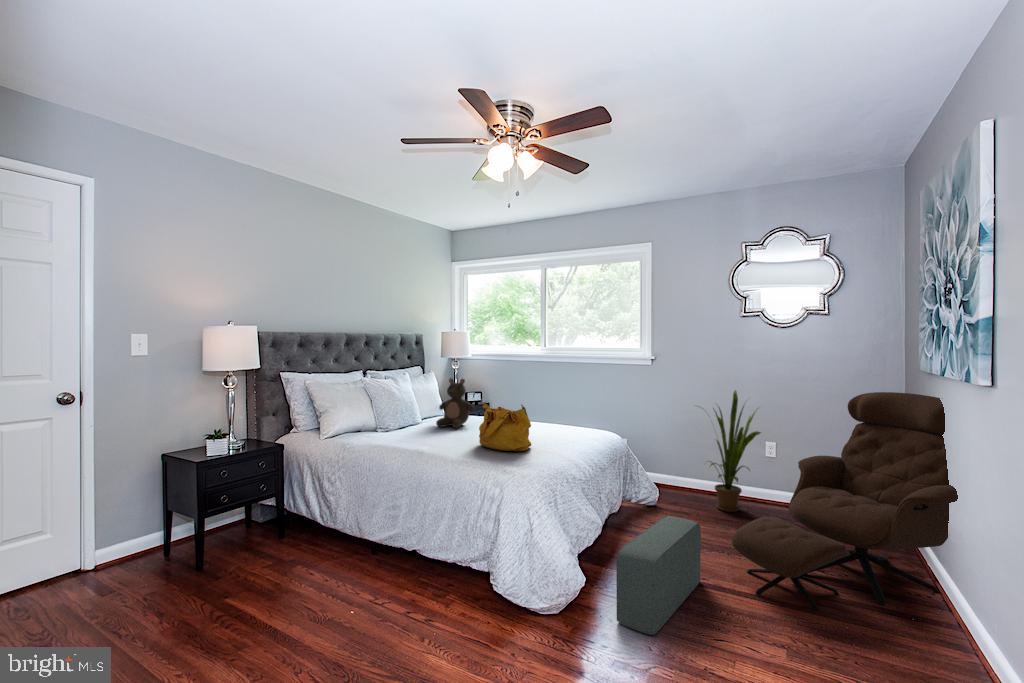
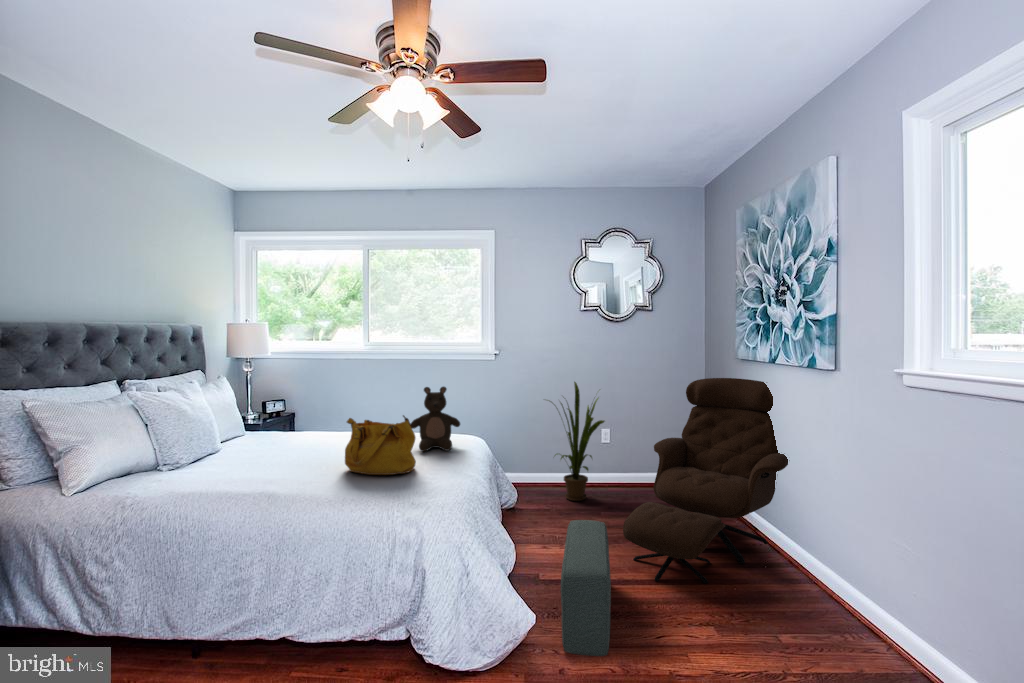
stuffed bear: present [436,378,475,428] -> present [411,387,460,452]

